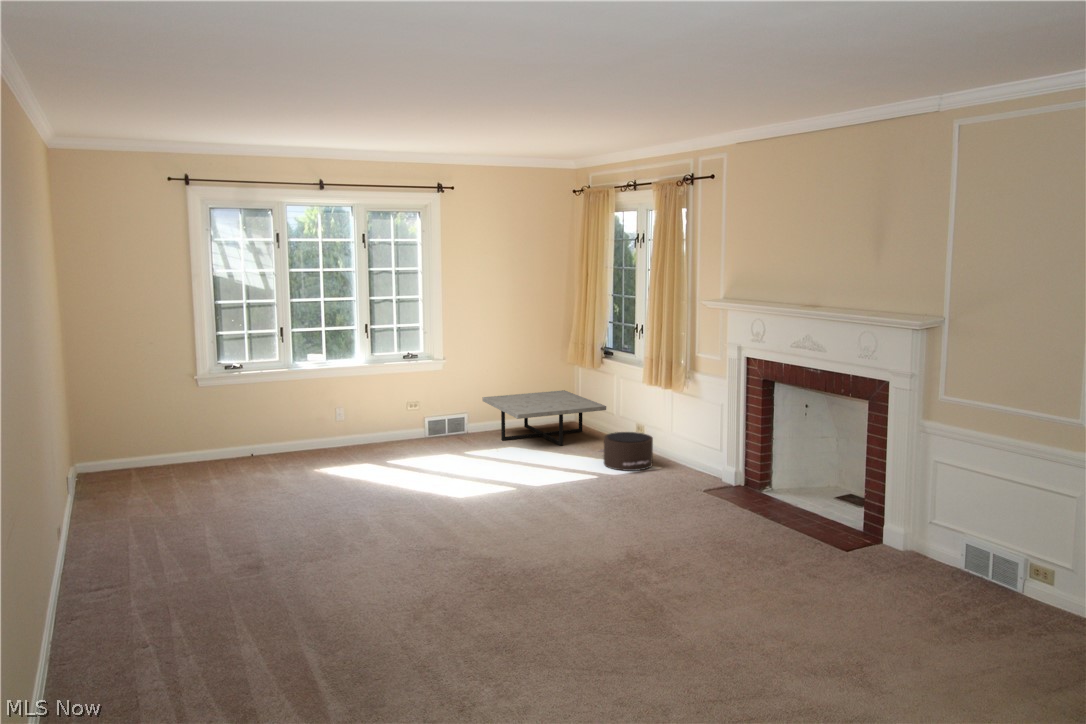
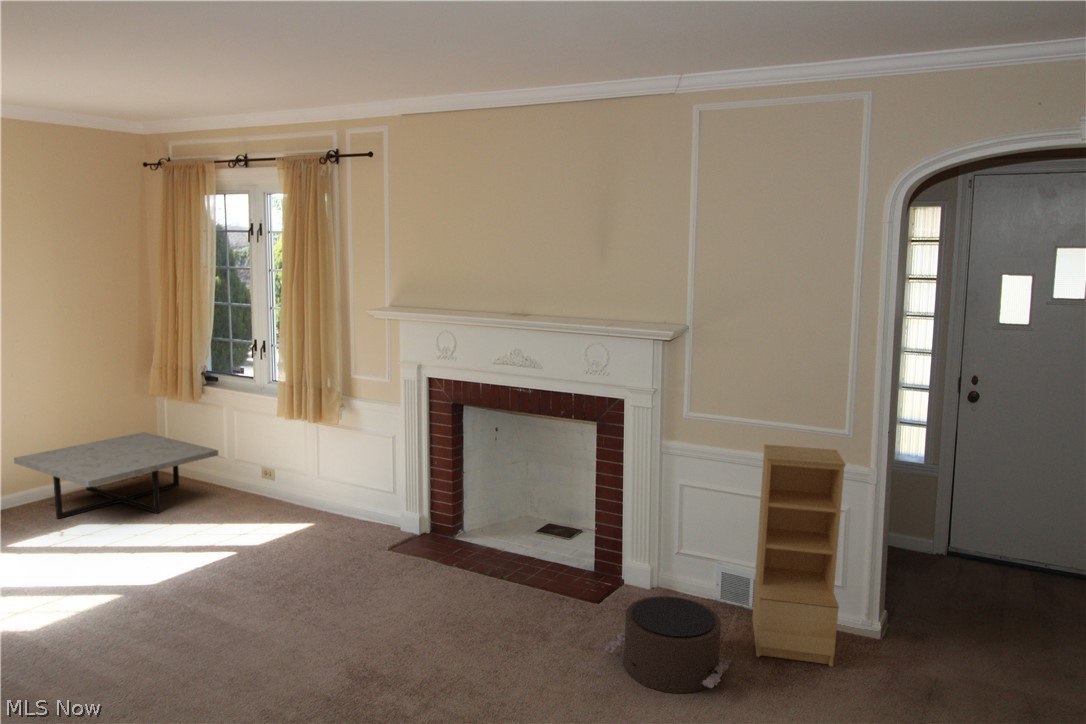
bookshelf: none [959,427,1070,630] -> present [752,444,845,666]
pouf: present [599,432,653,471] -> present [604,596,731,693]

